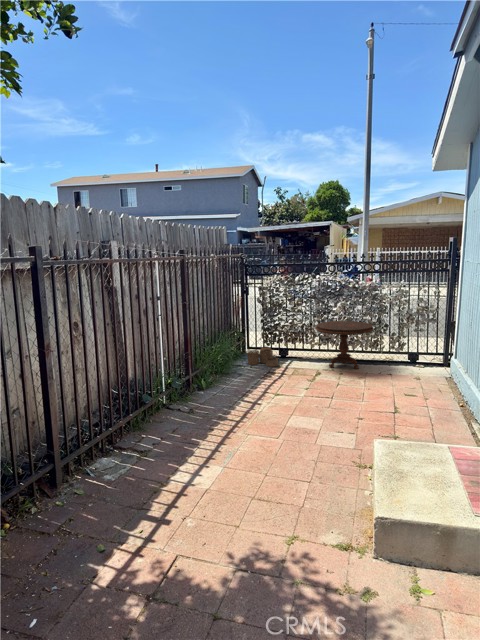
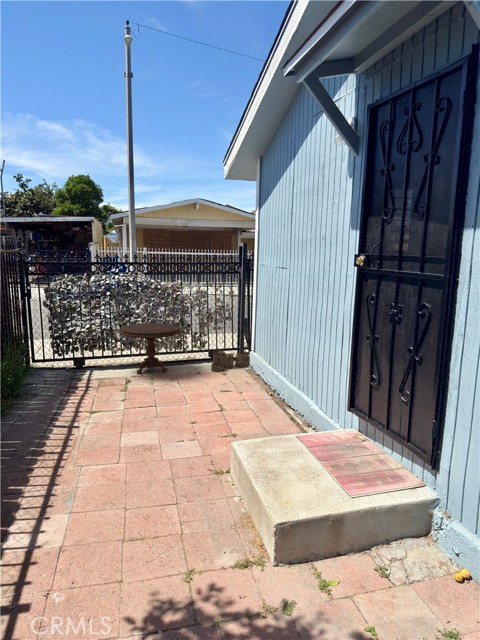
woven basket: present [248,346,278,367] -> present [211,350,250,372]

